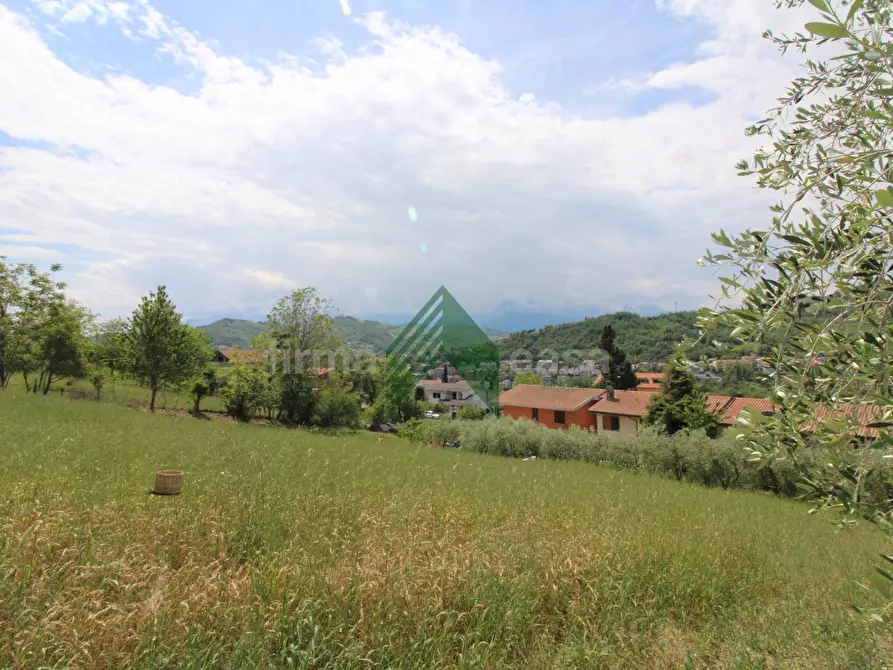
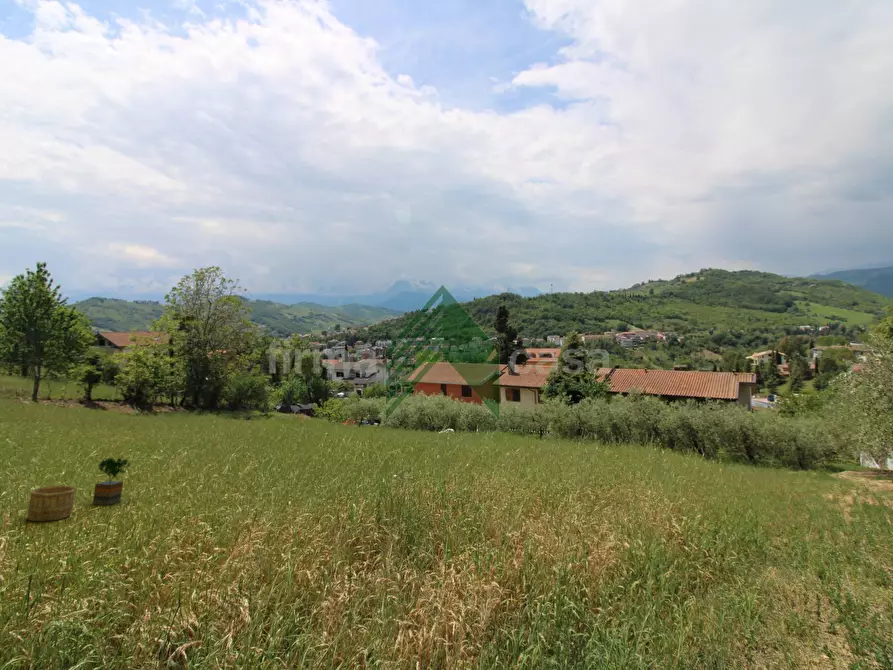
potted tree: none [195,453,223,489] -> present [93,458,130,505]

